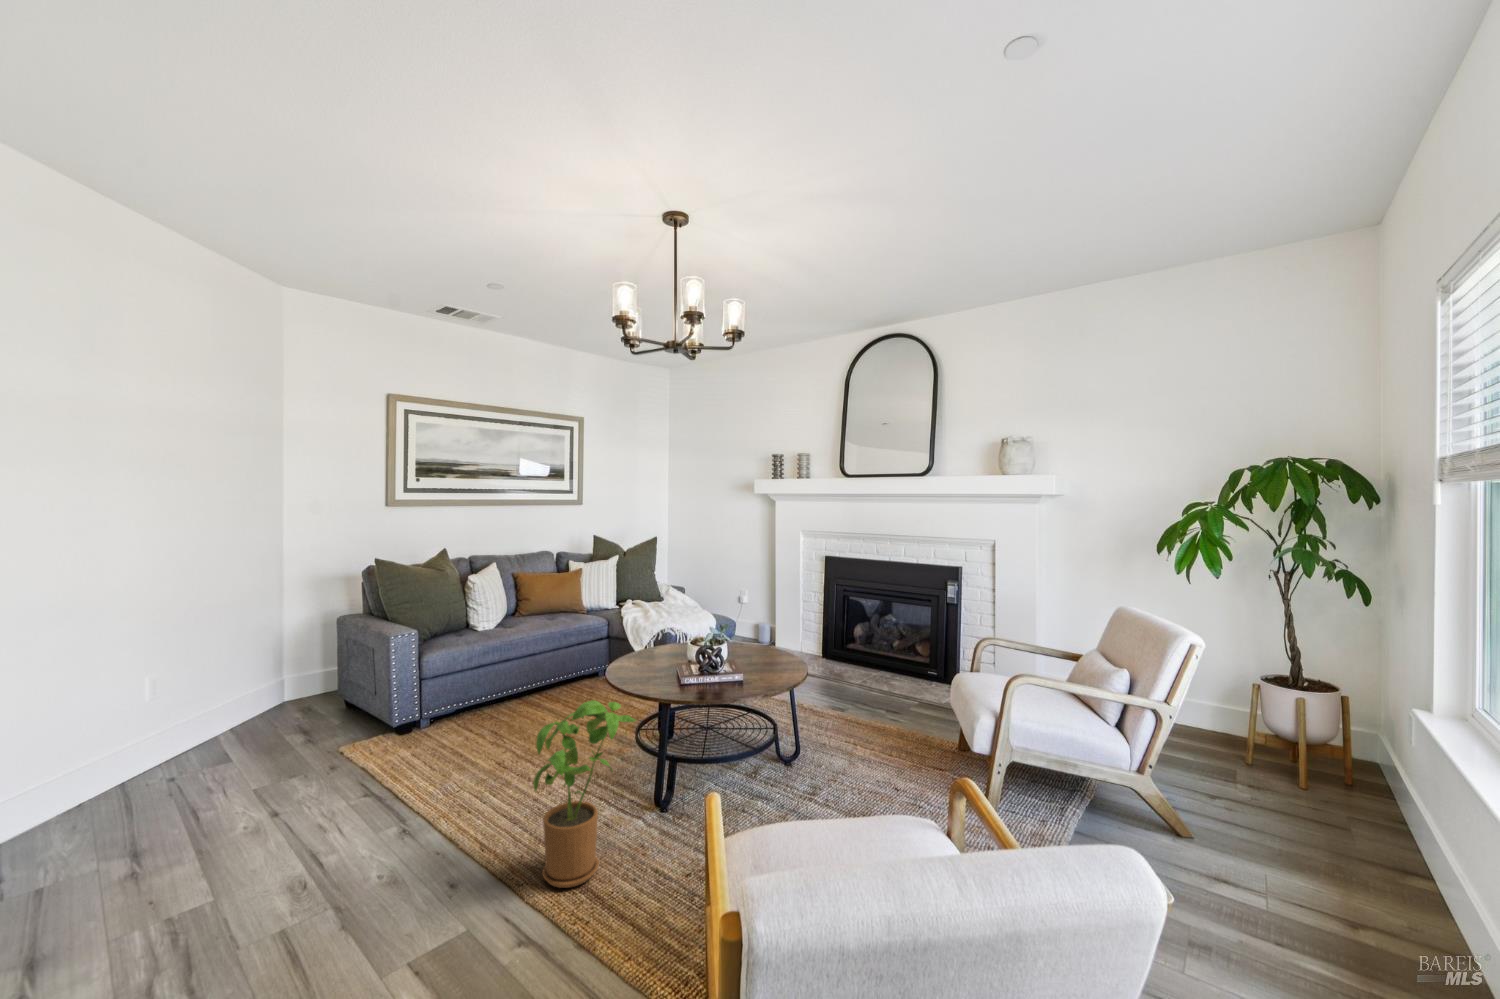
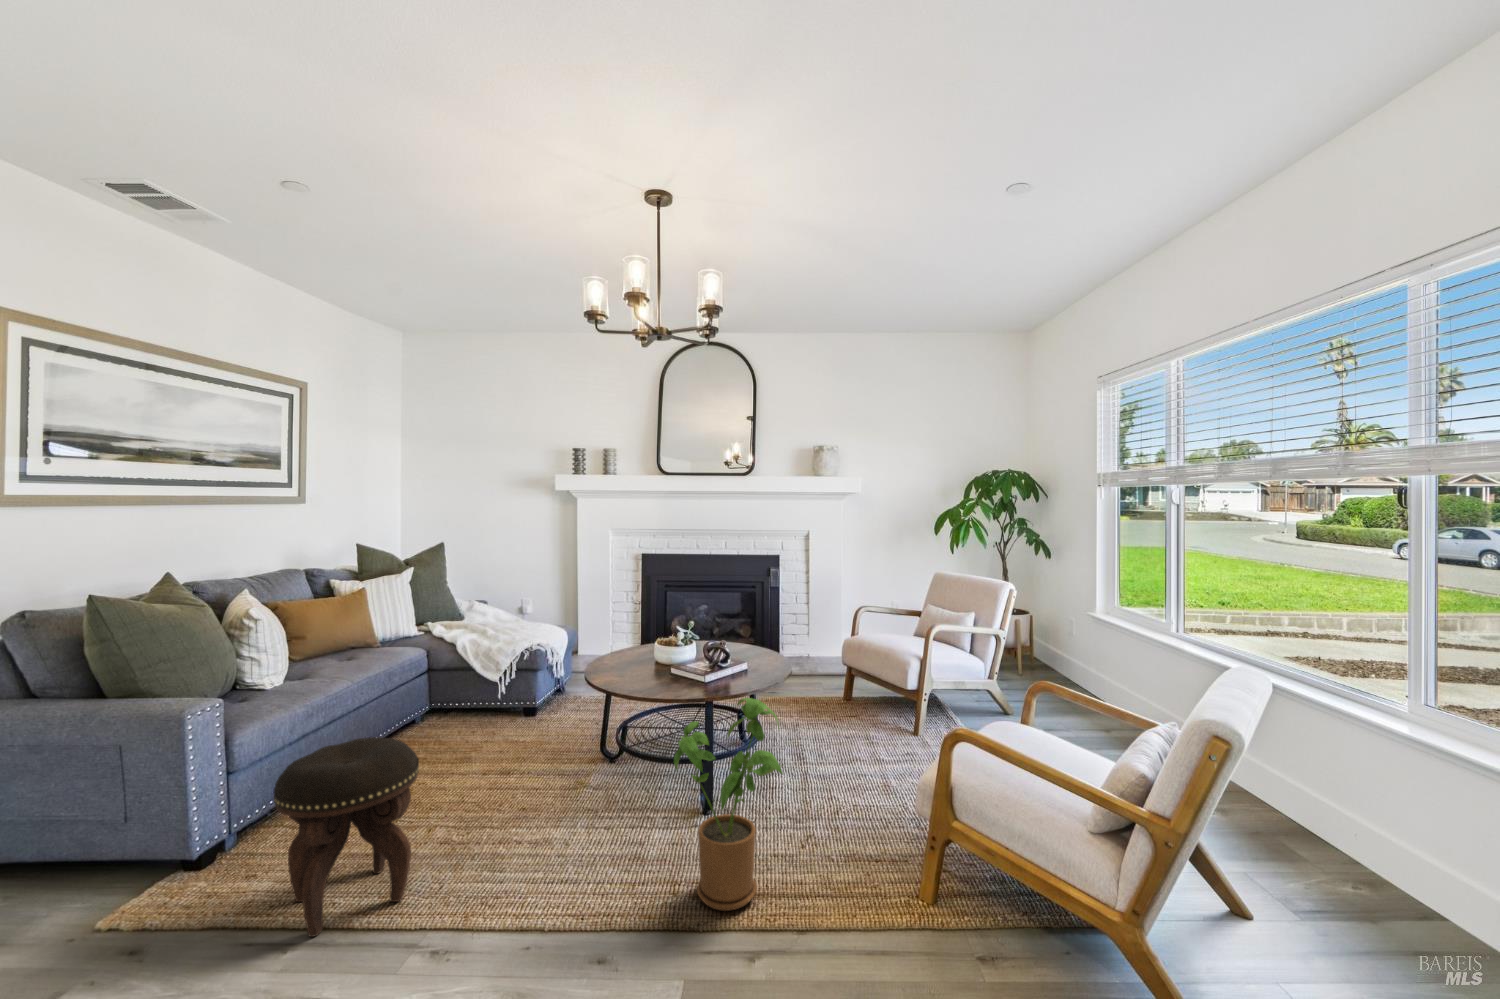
footstool: none [369,671,461,788] -> present [274,737,419,937]

